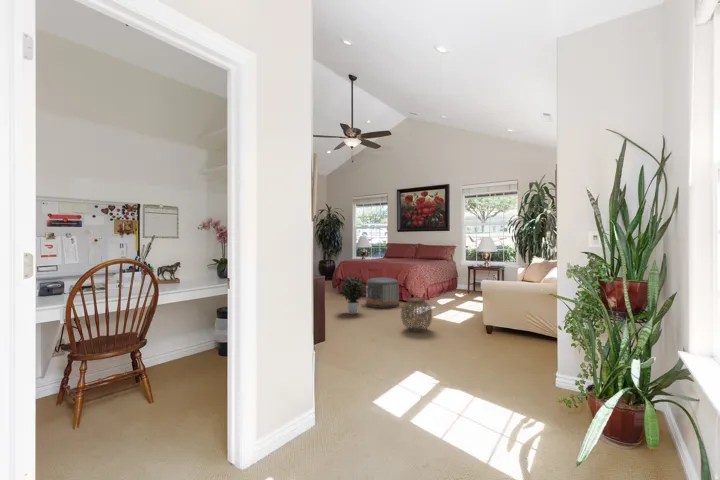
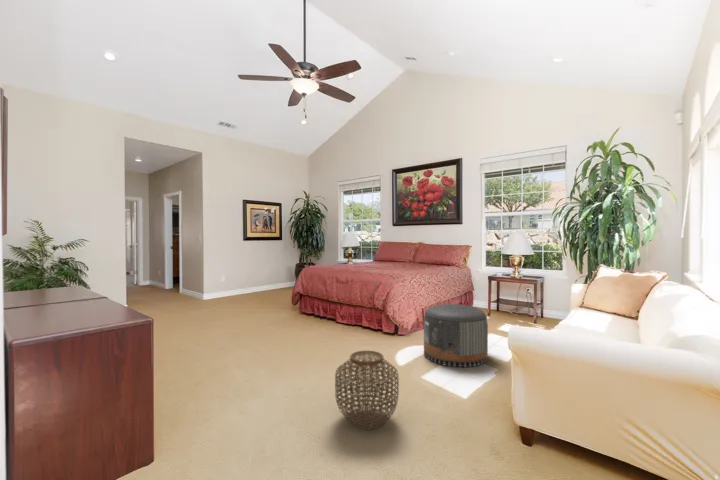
potted plant: present [341,277,365,314] -> none [258,297,305,362]
pouf: present [366,277,399,308] -> present [424,304,488,367]

